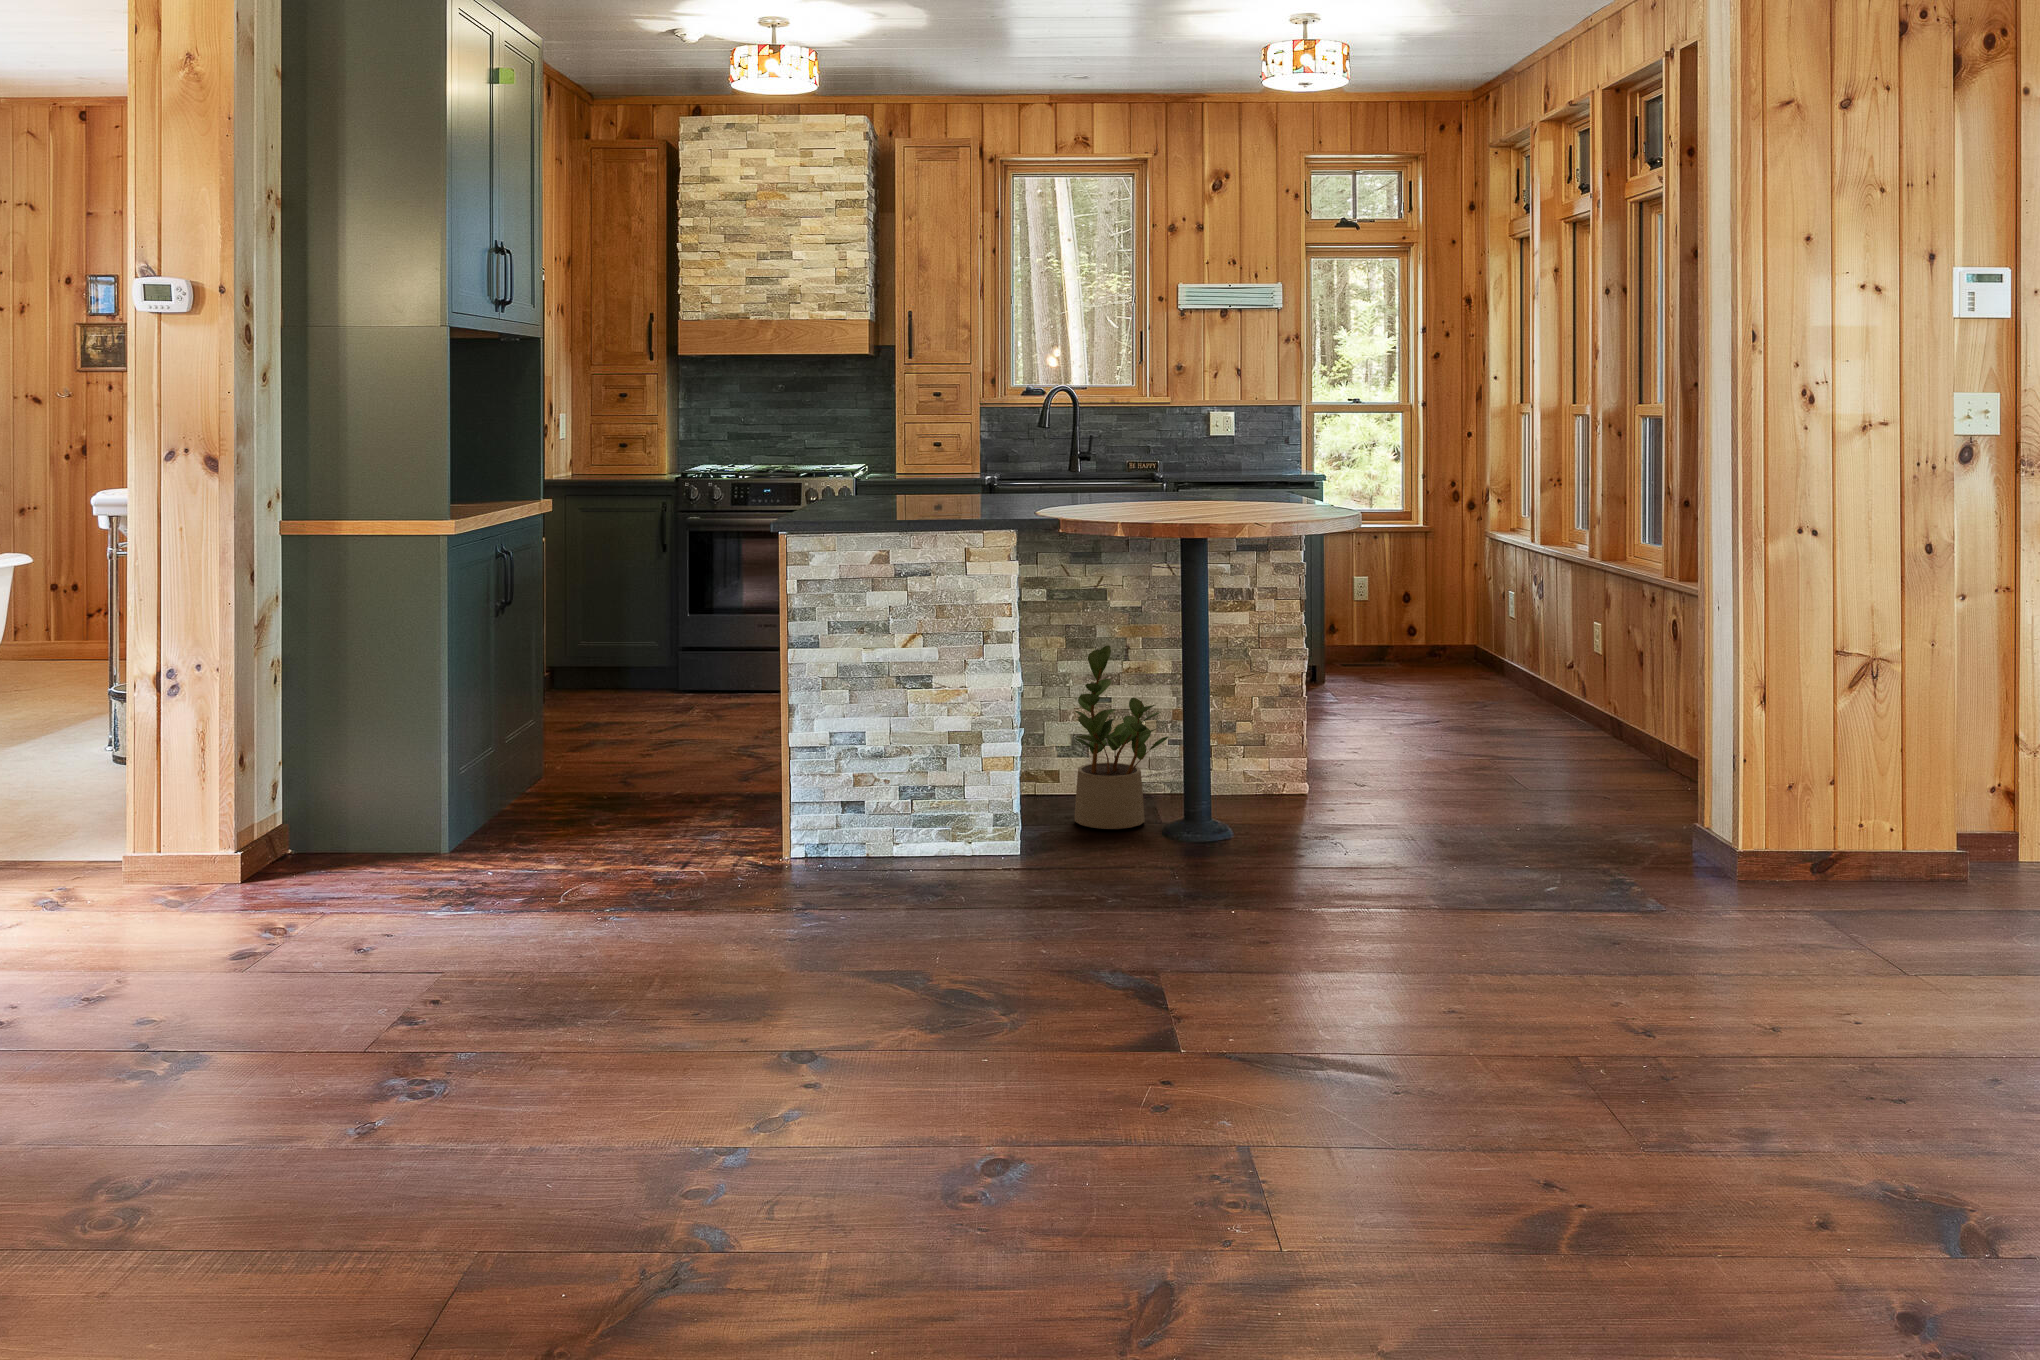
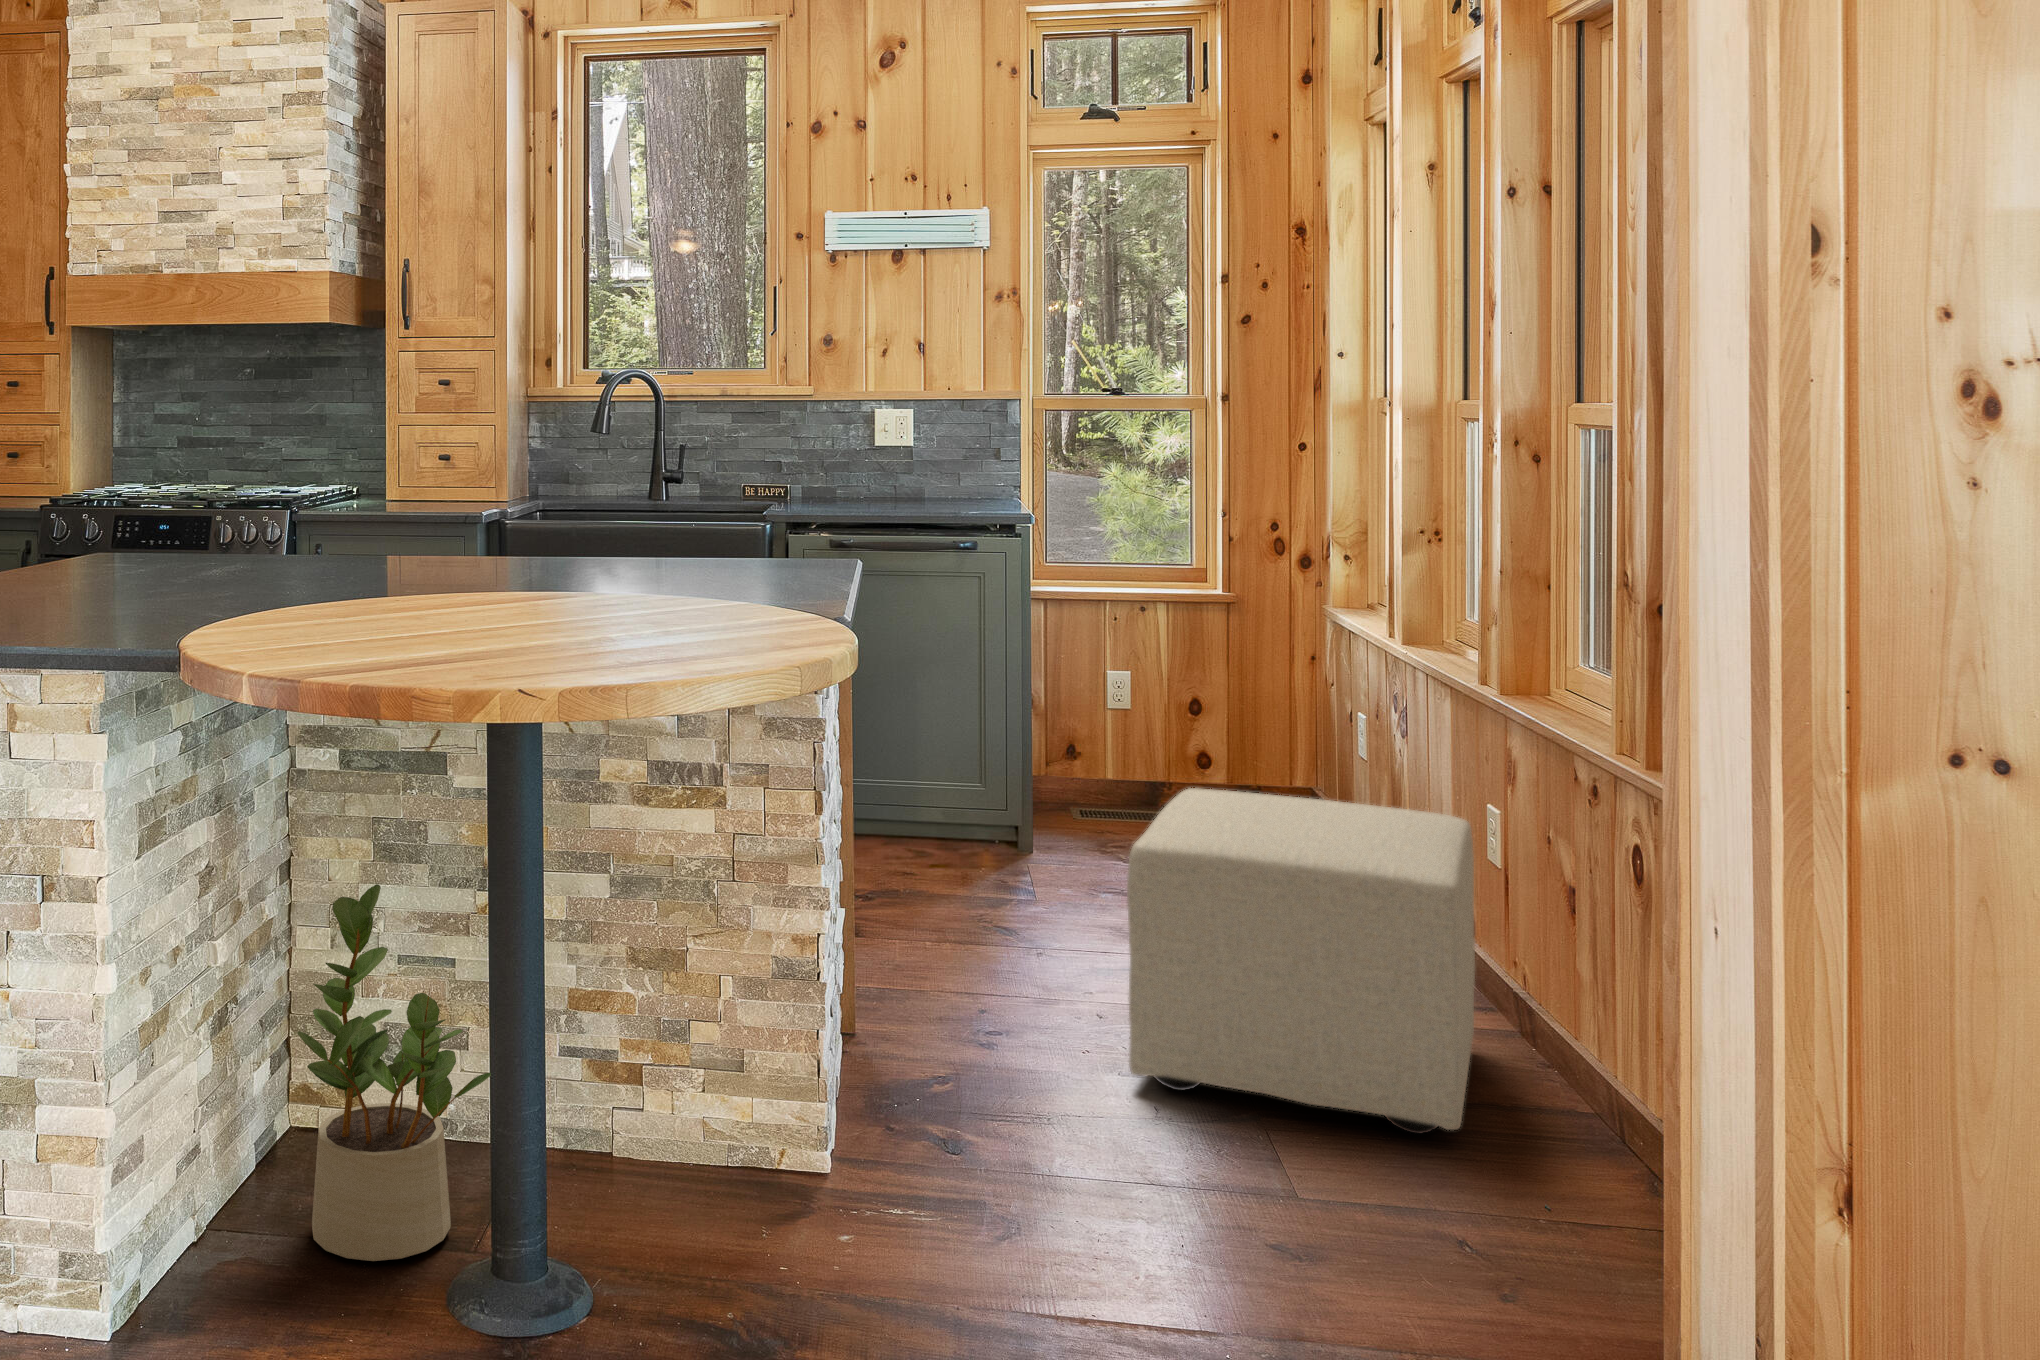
ottoman: none [1435,616,1604,772] -> present [1127,788,1475,1134]

